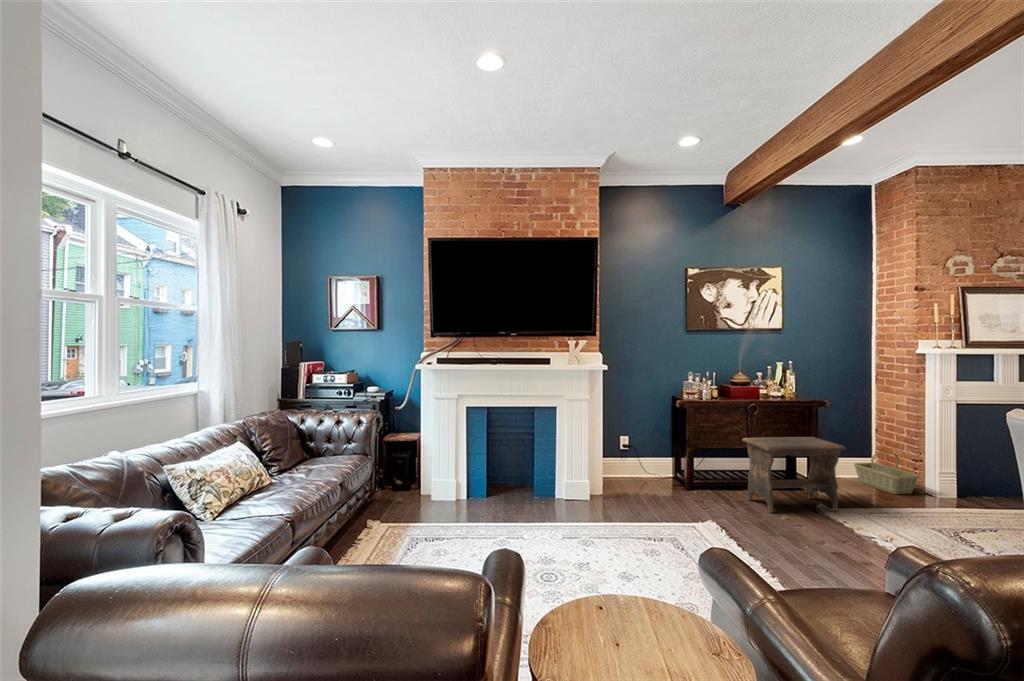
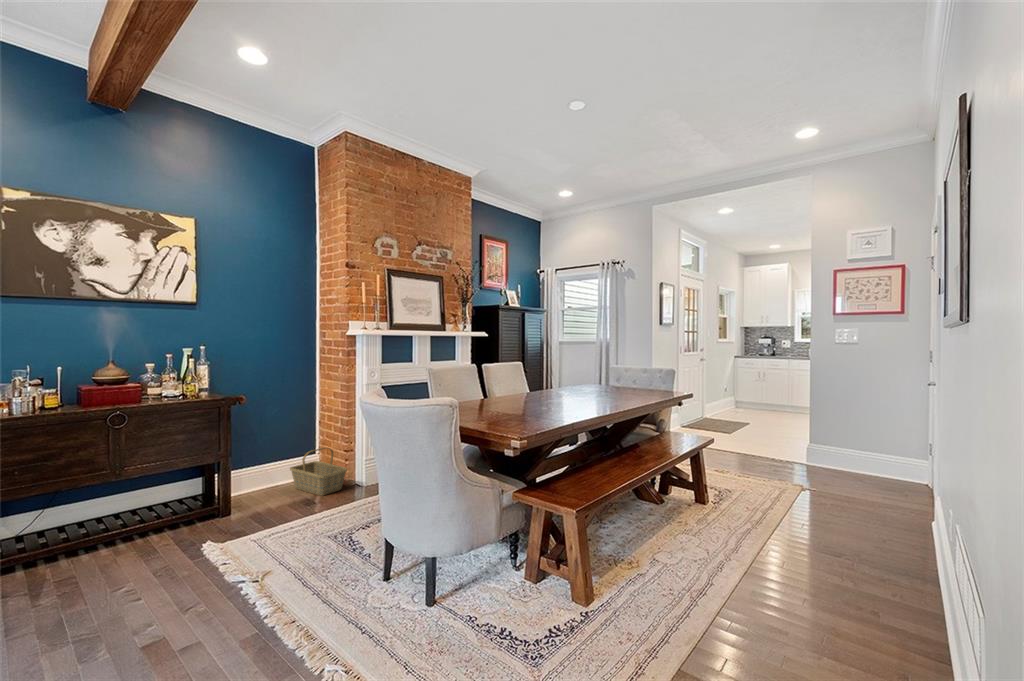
footstool: present [742,437,846,513] -> none [74,448,237,588]

